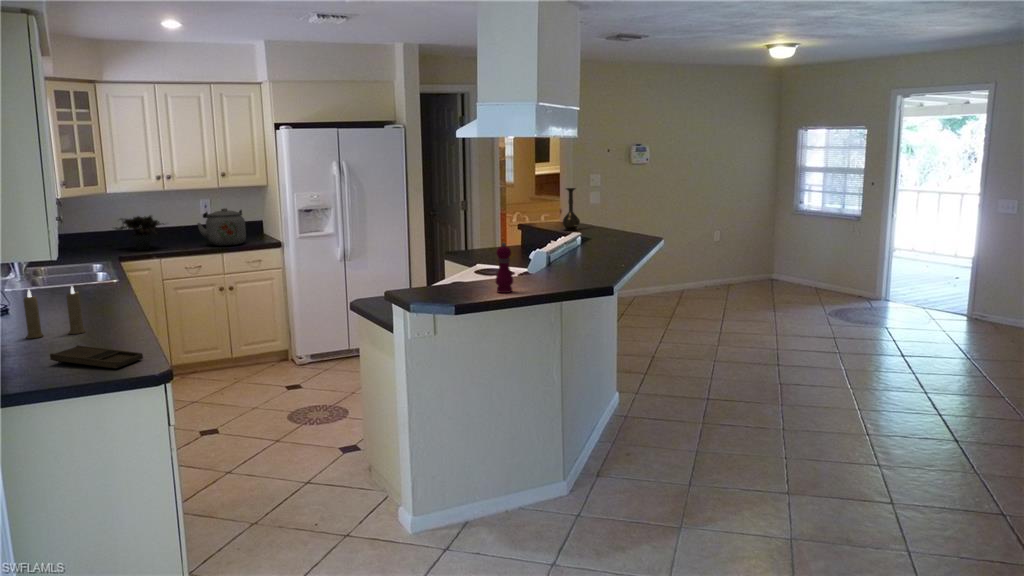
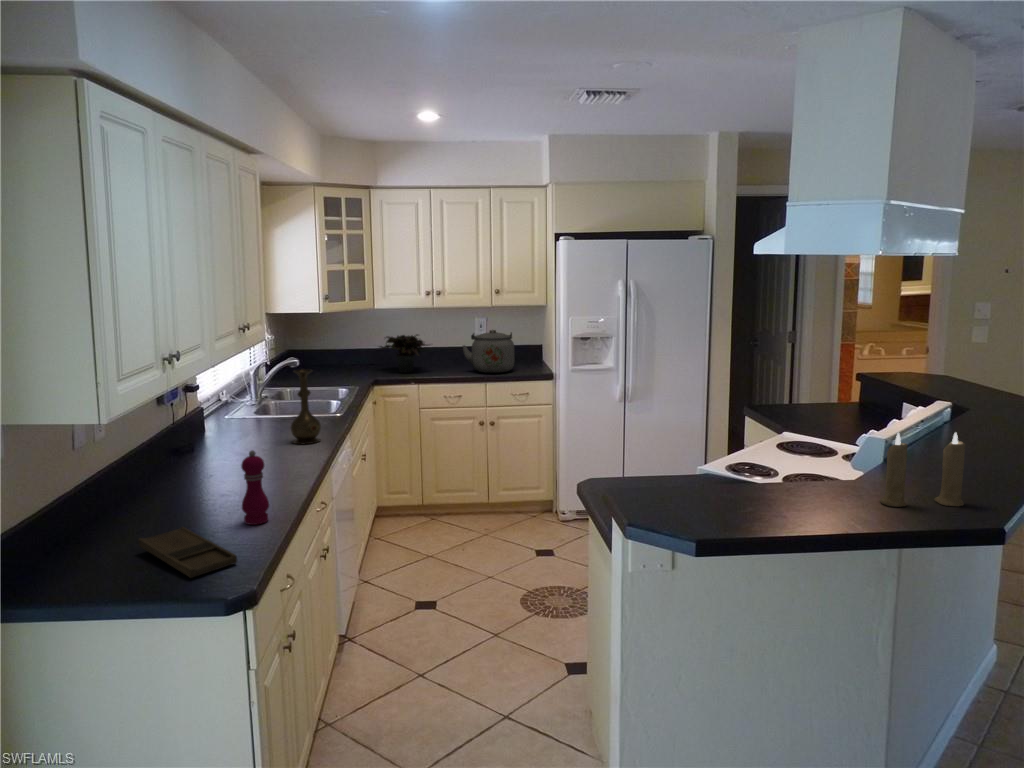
vase: present [563,188,580,231] -> present [291,369,321,444]
pepper mill: present [496,243,513,293] -> present [241,450,269,525]
candle: present [24,287,85,338] -> present [880,433,965,507]

